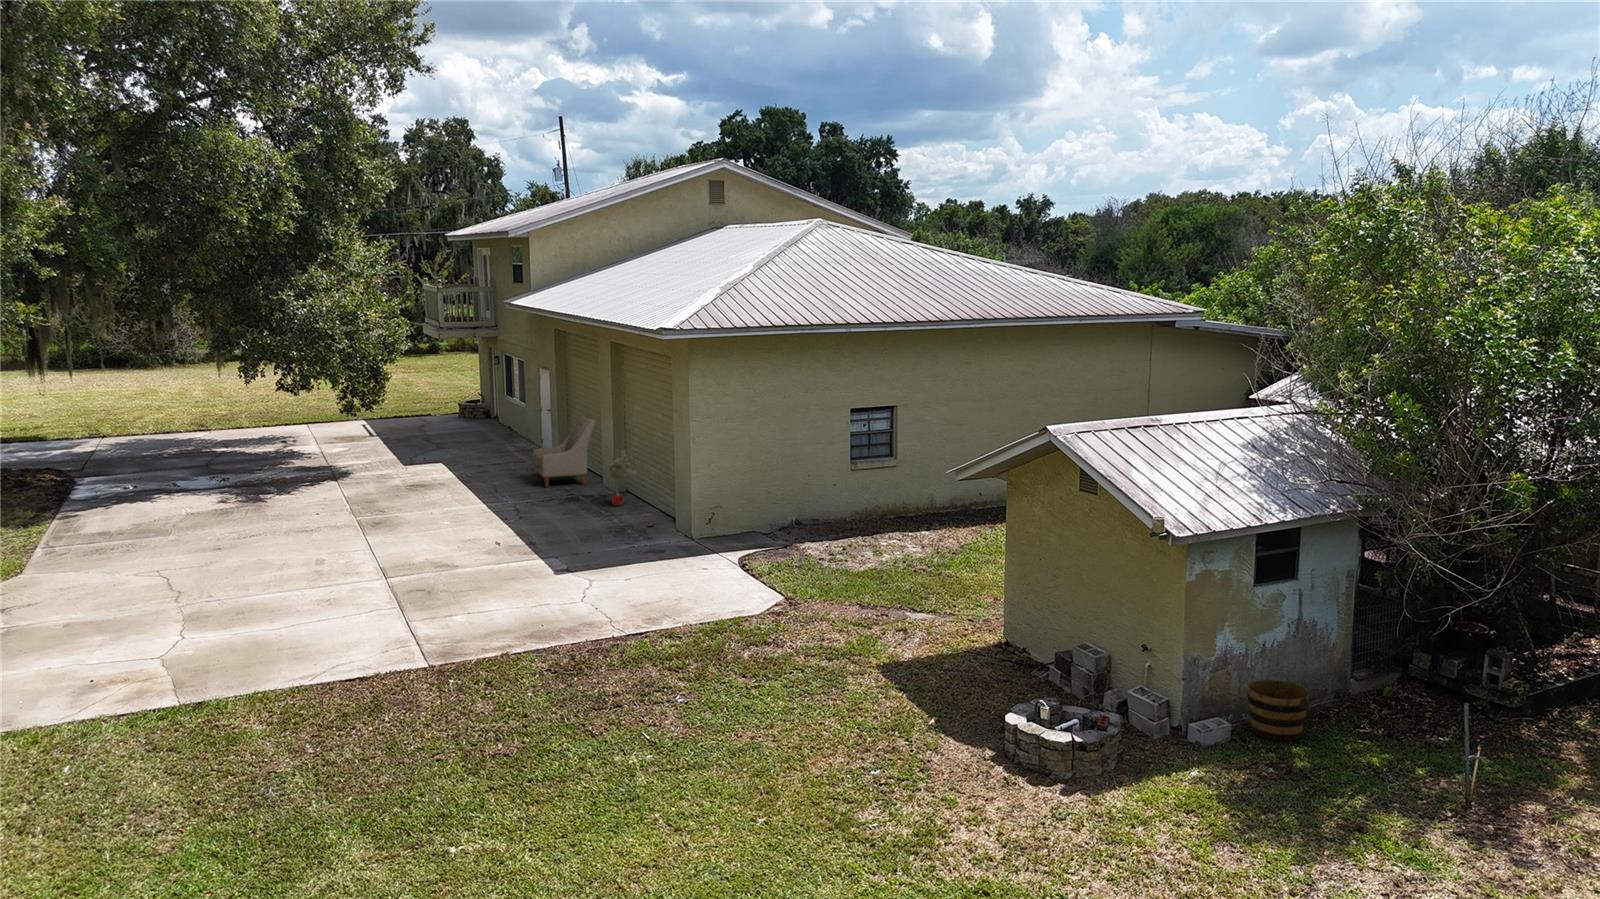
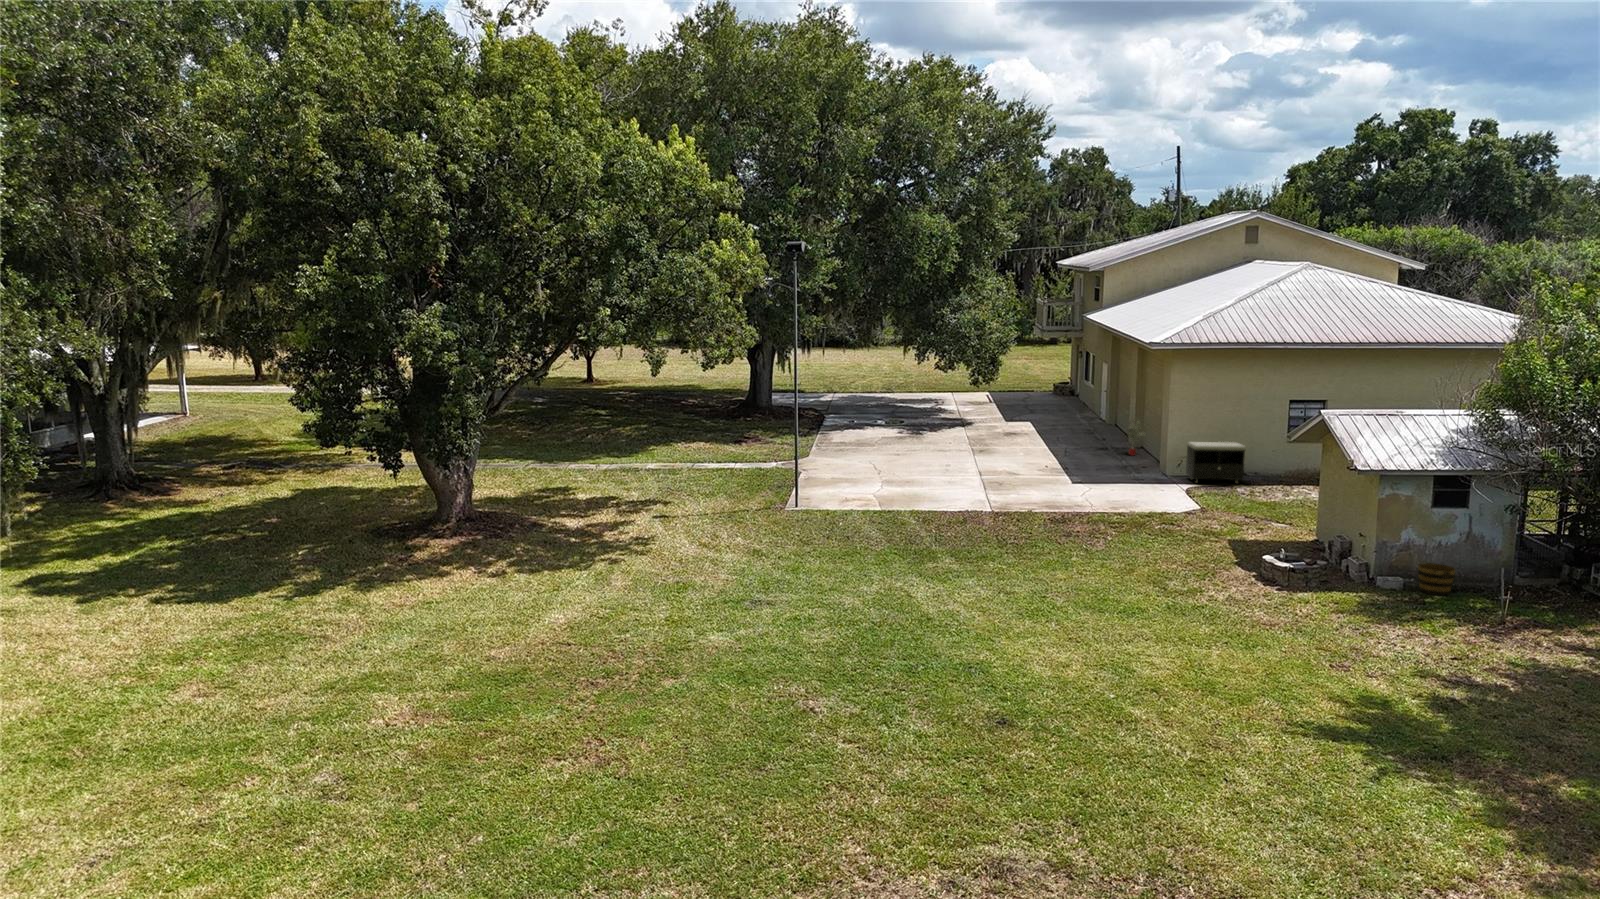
chair: present [533,416,596,488] -> none [1086,396,1129,442]
storage bench: none [718,476,804,544] -> present [1186,442,1246,483]

